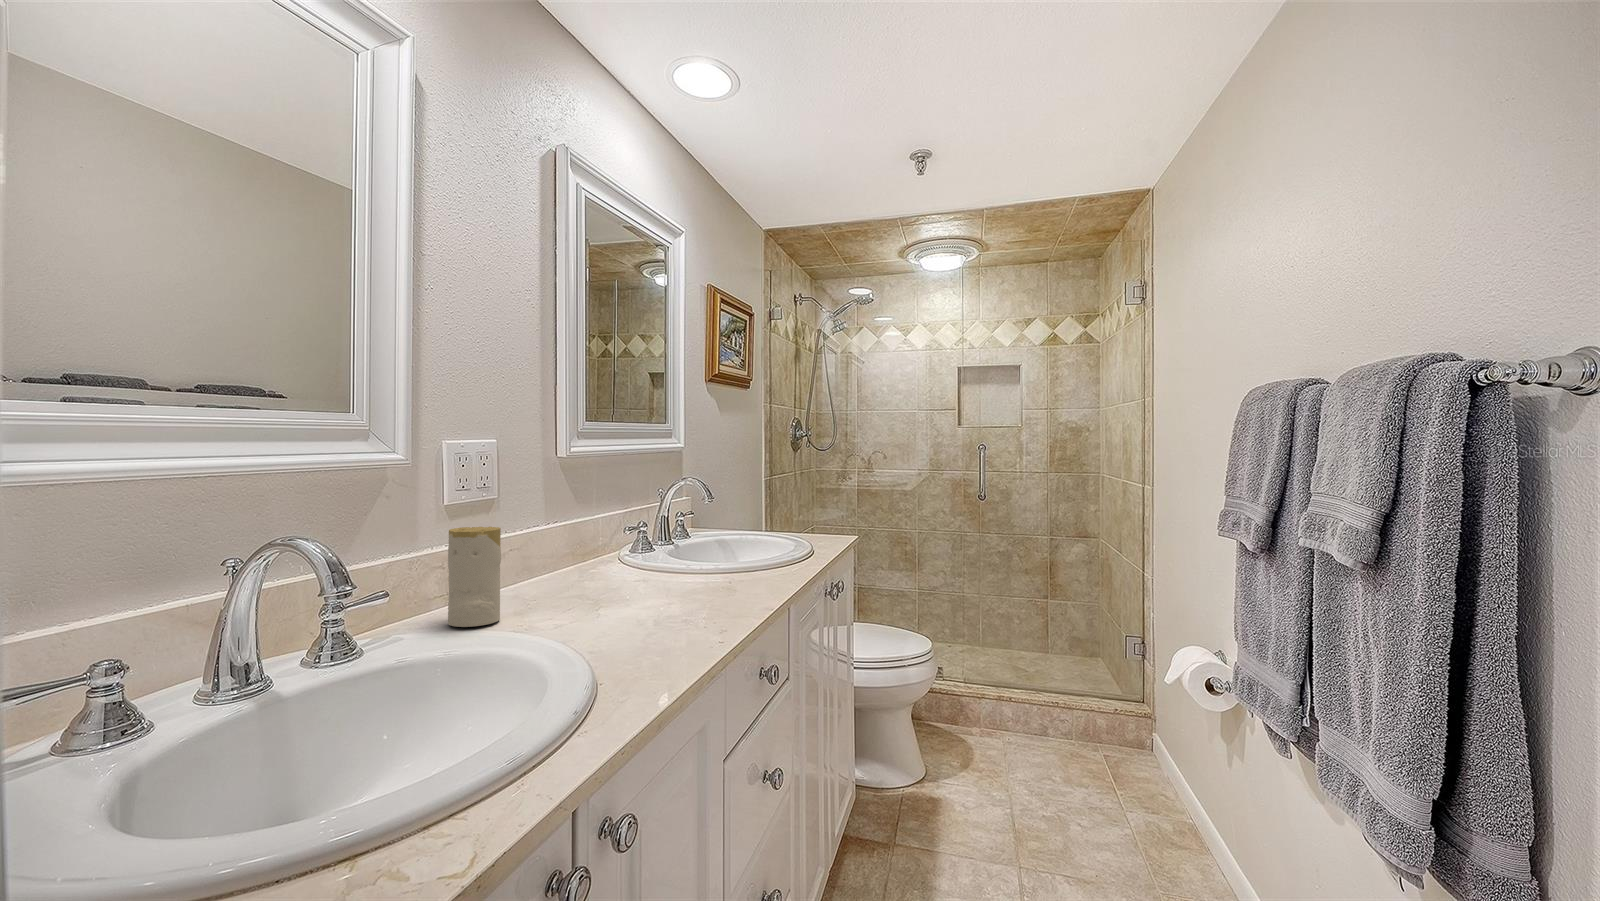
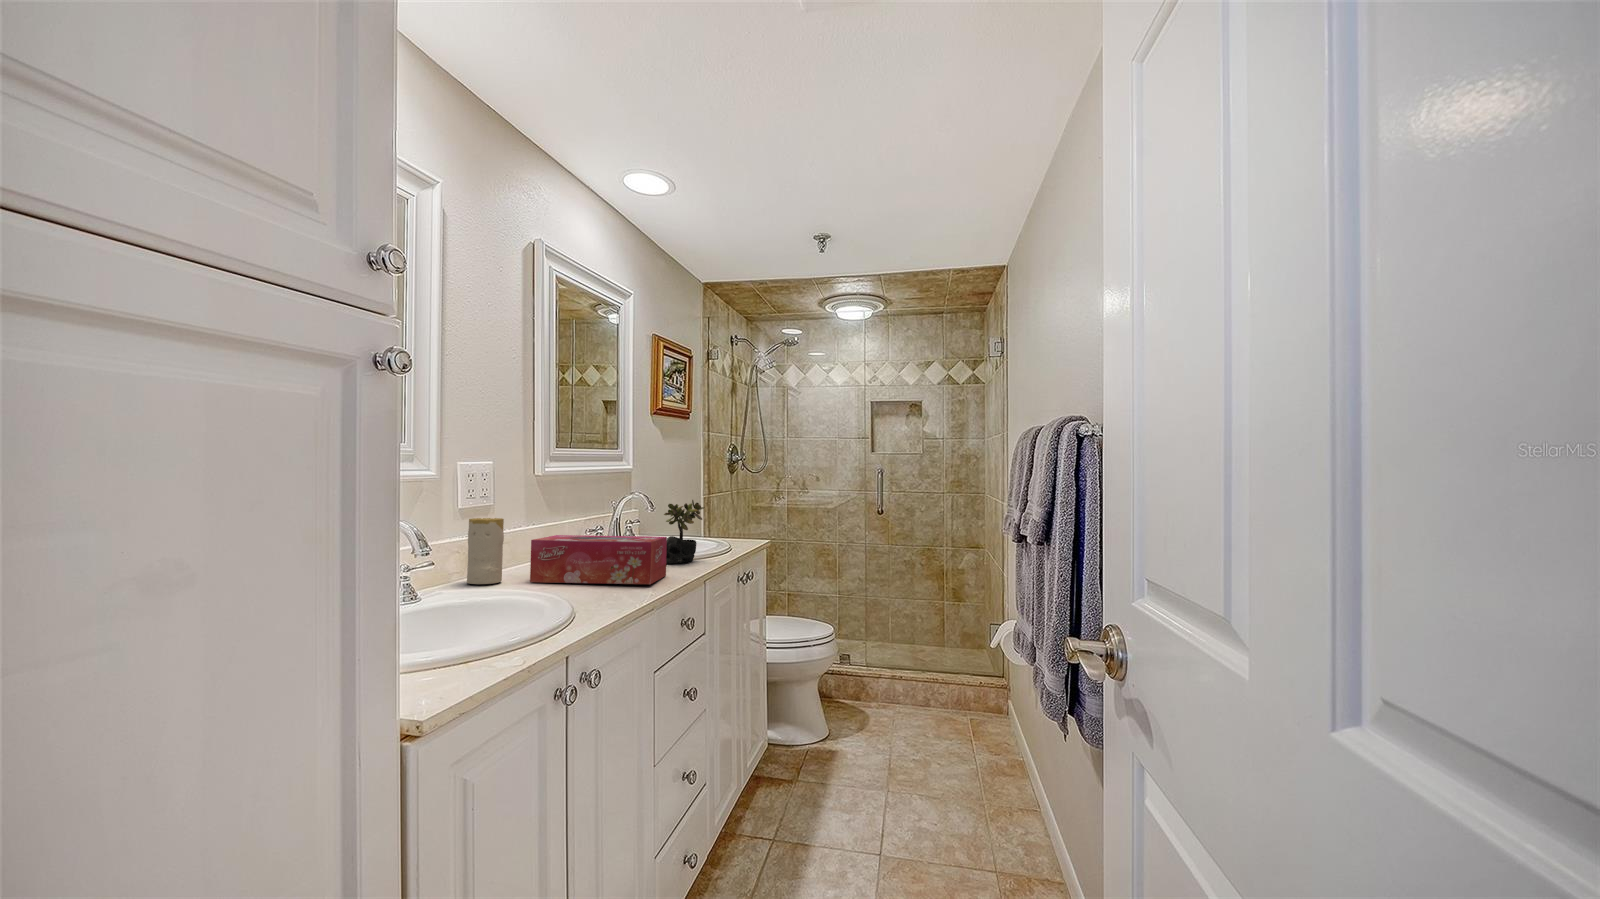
succulent plant: none [728,492,783,581] -> present [664,500,705,563]
tissue box: none [540,547,736,627] -> present [530,535,667,584]

